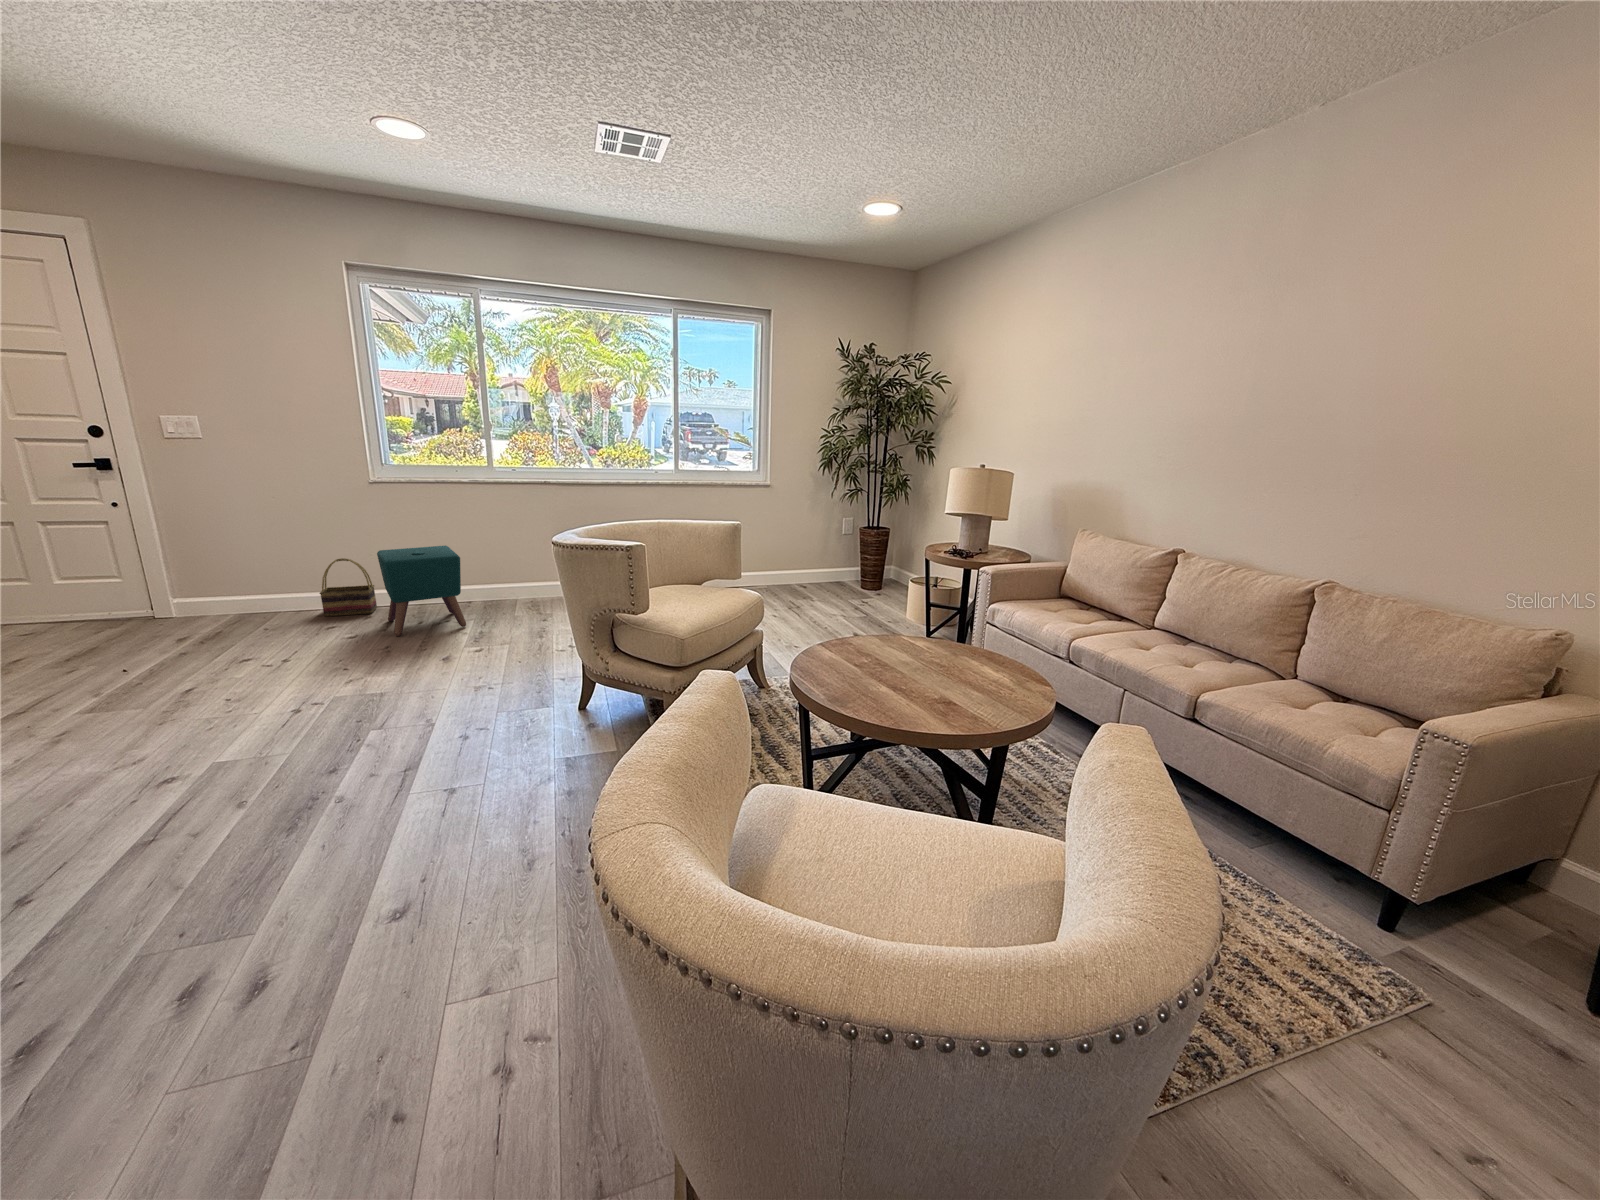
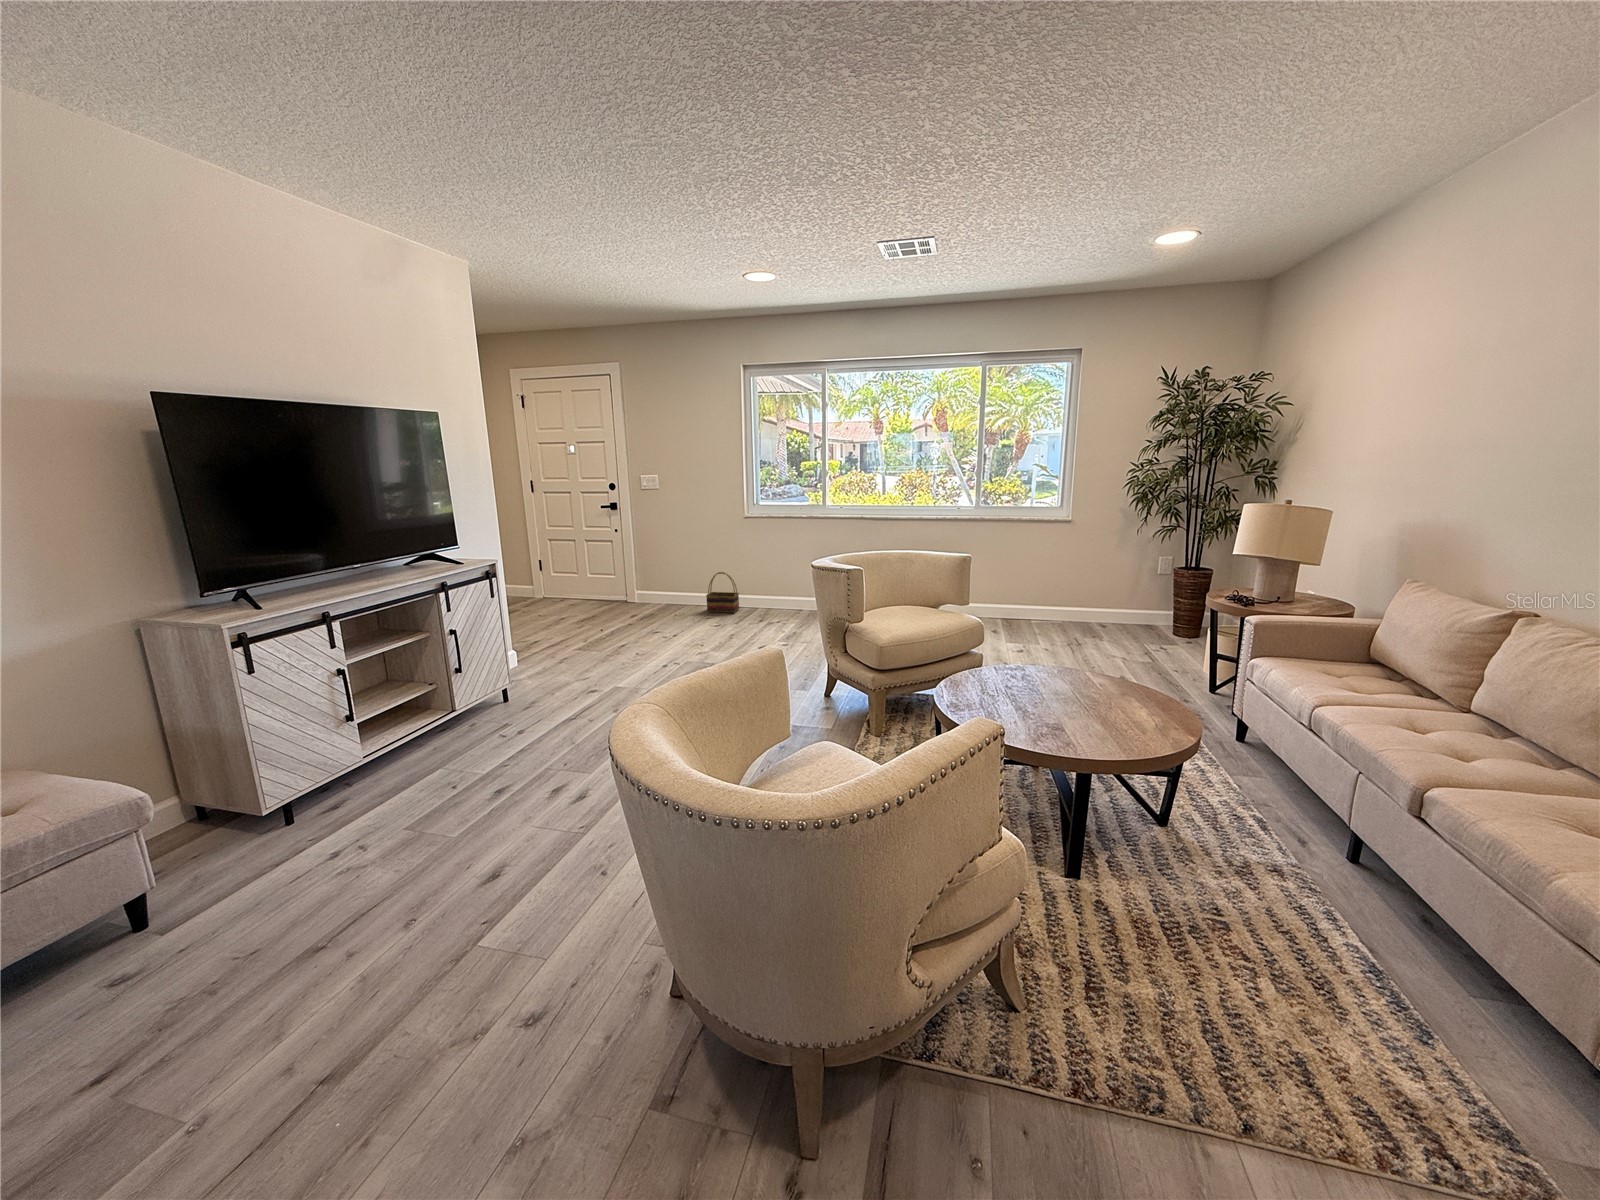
ottoman: present [377,546,466,636] -> none [736,566,786,630]

